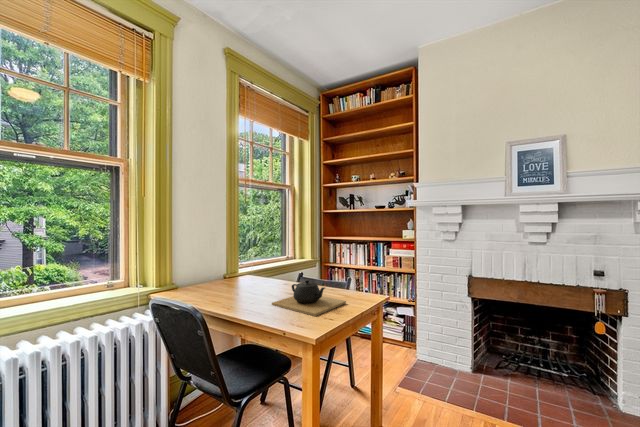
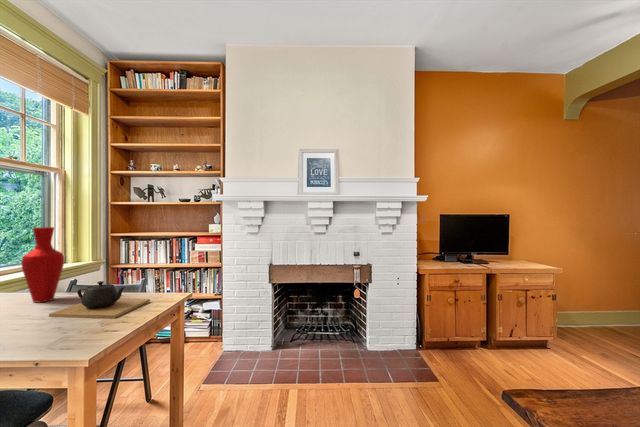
vase: none [259,231,286,290] -> present [21,227,64,302]

